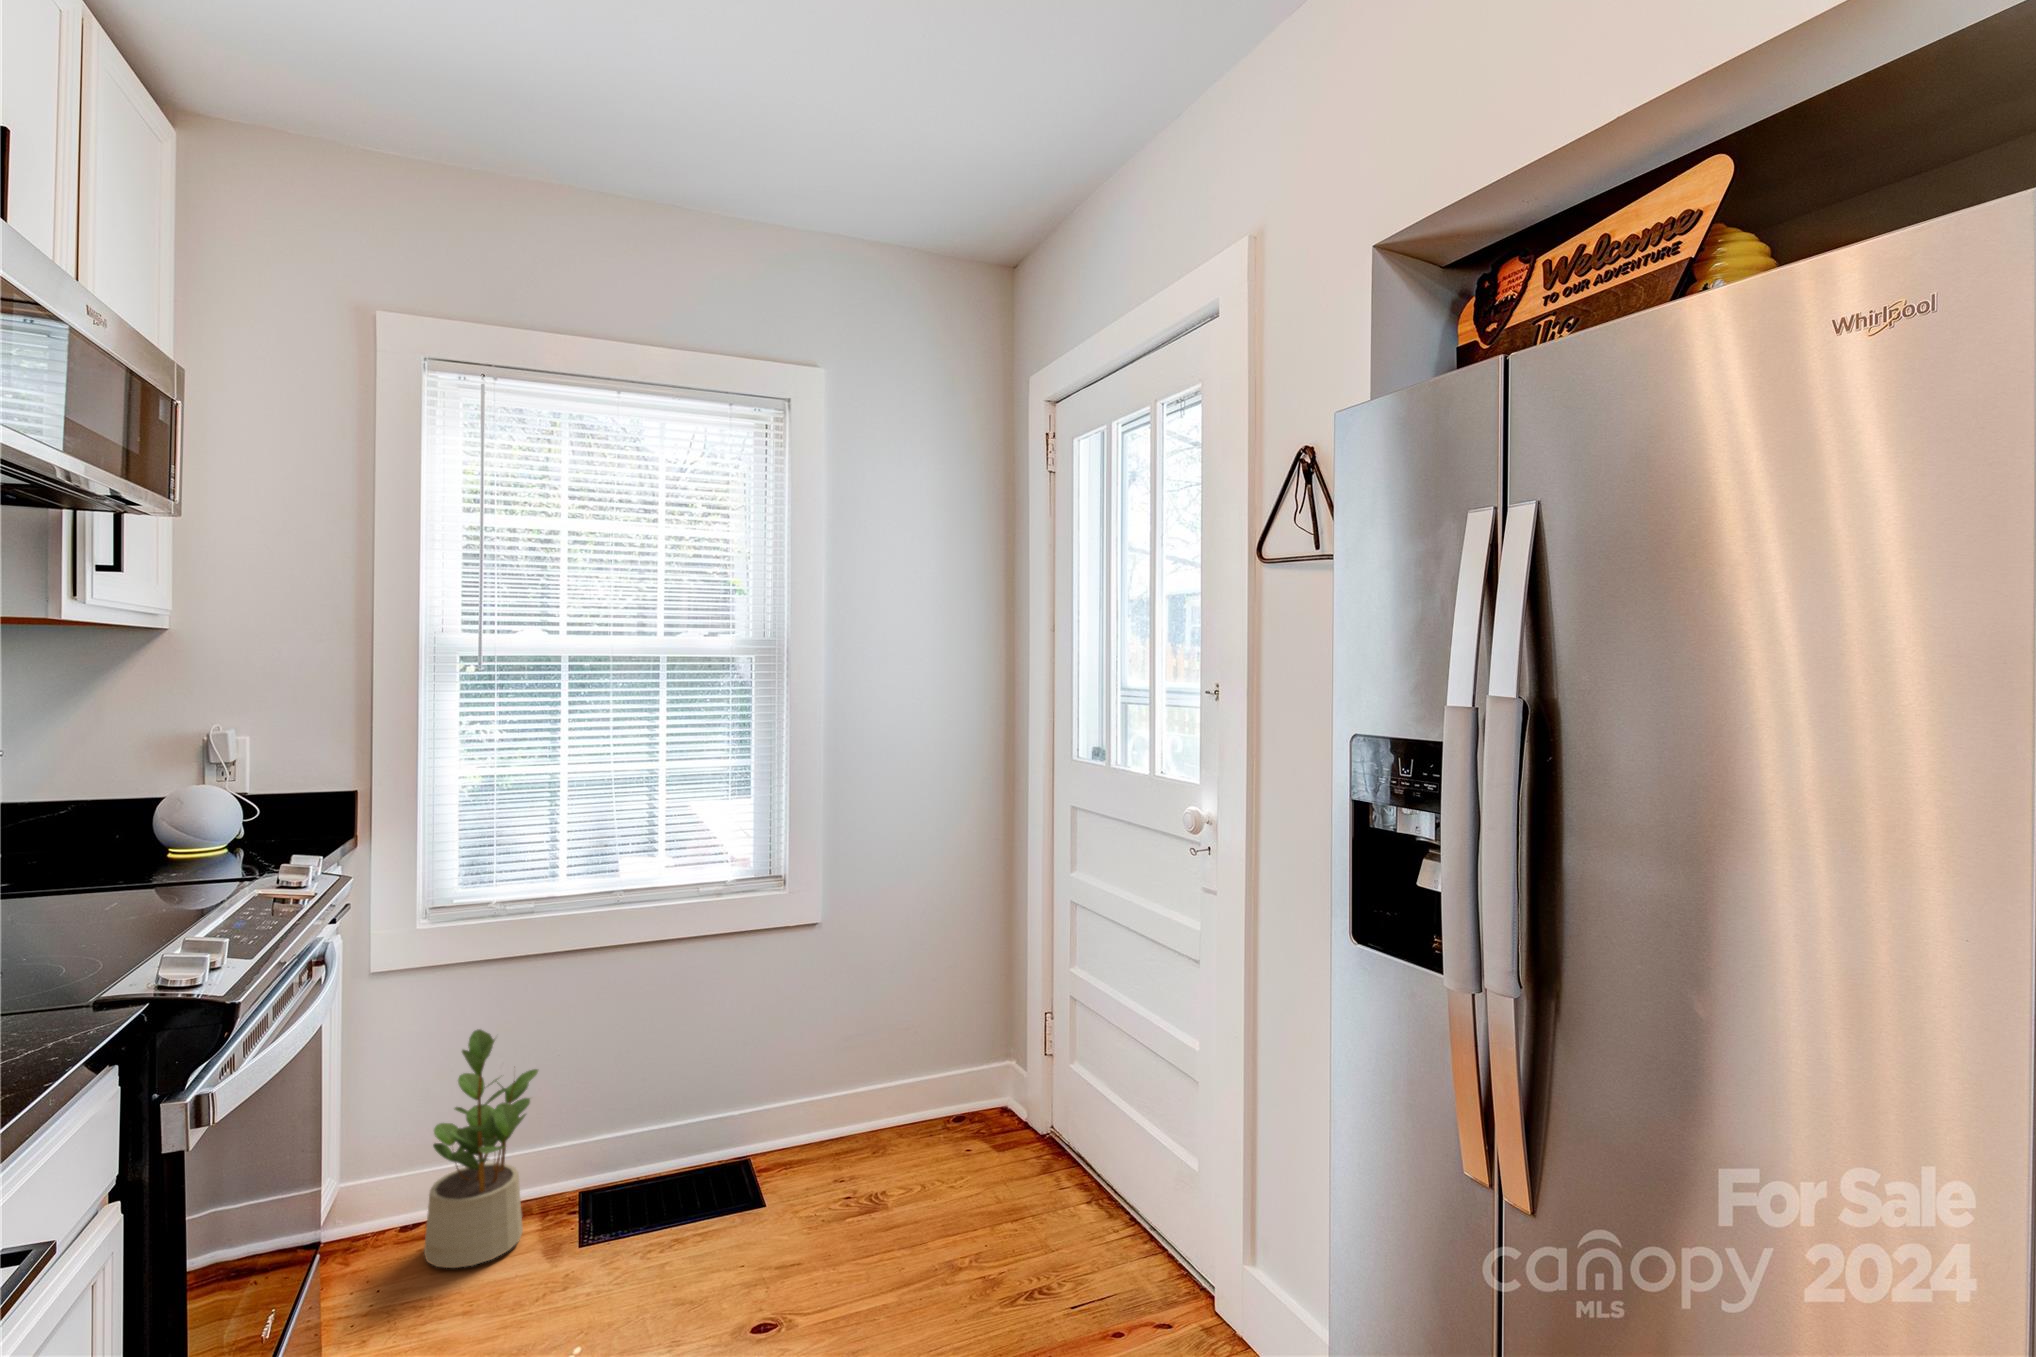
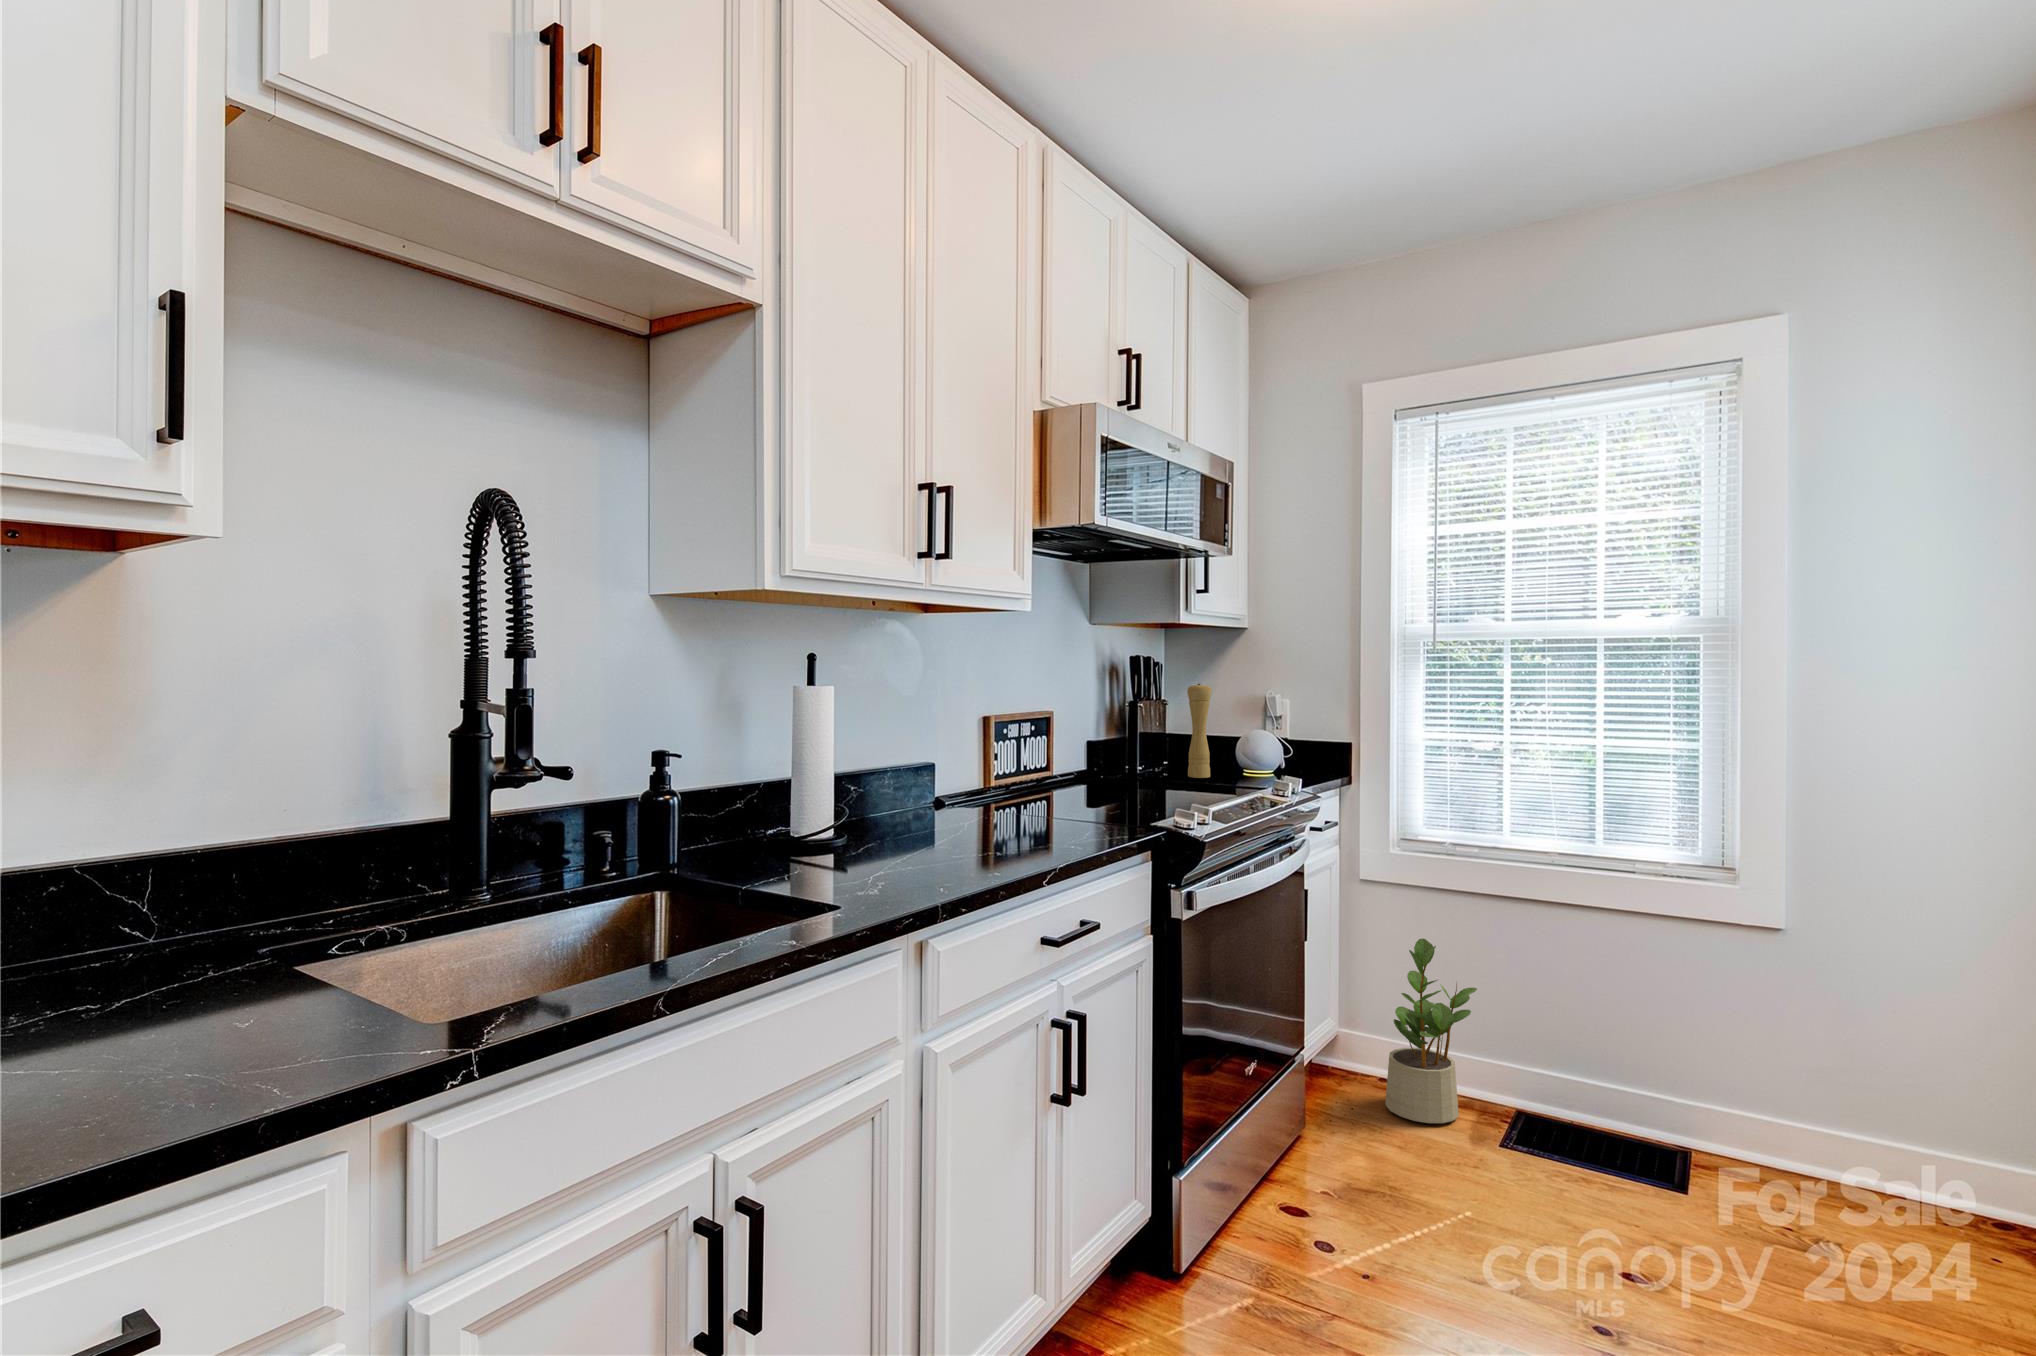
pepper mill: none [63,716,117,873] -> present [1187,684,1211,778]

